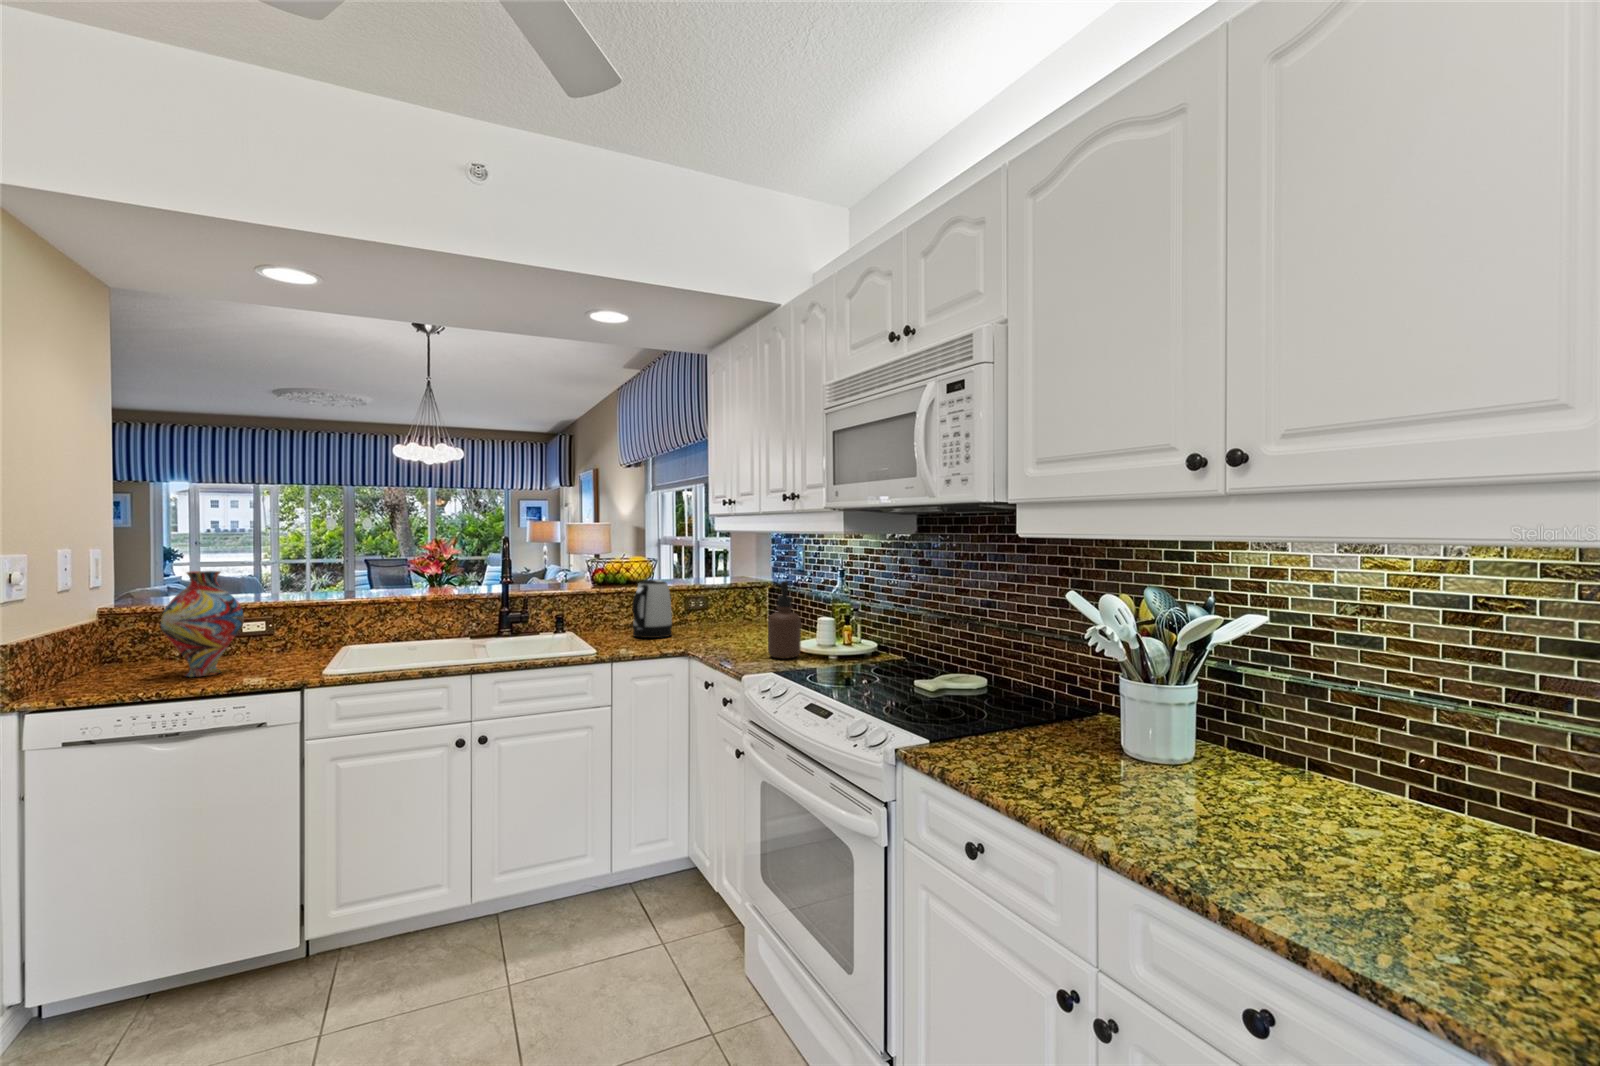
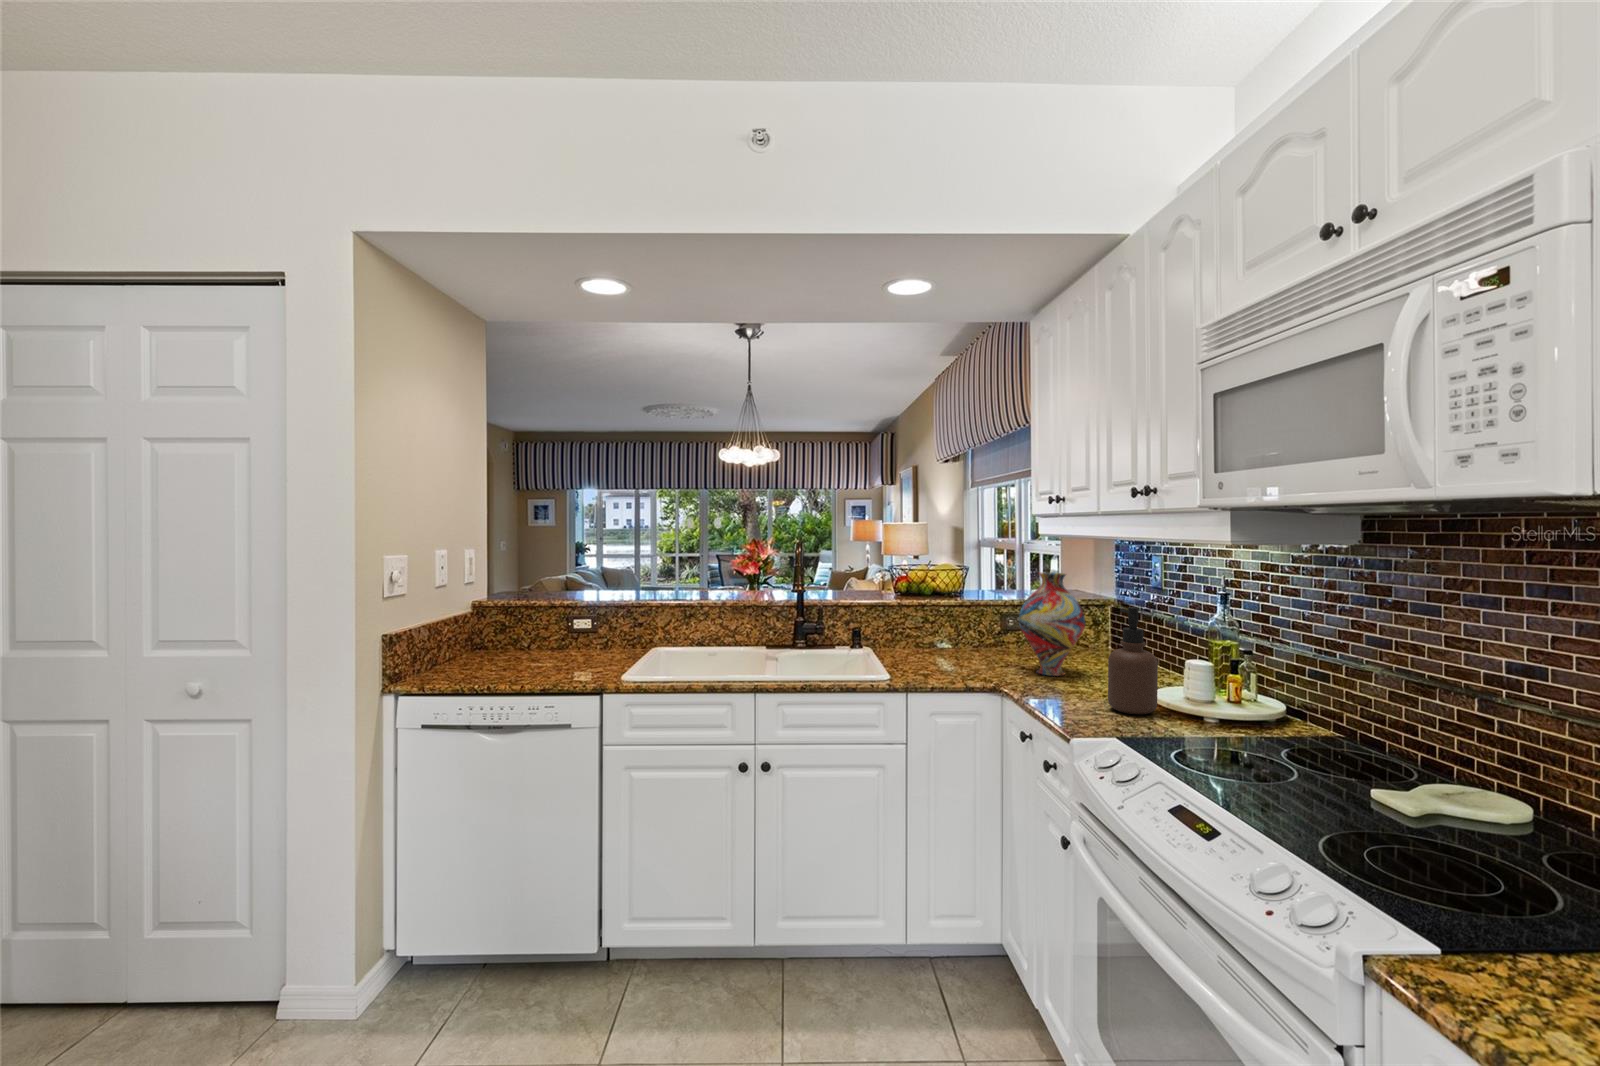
vase: present [161,571,244,677] -> present [1019,572,1085,676]
kettle: present [632,579,672,638] -> none [934,593,983,663]

